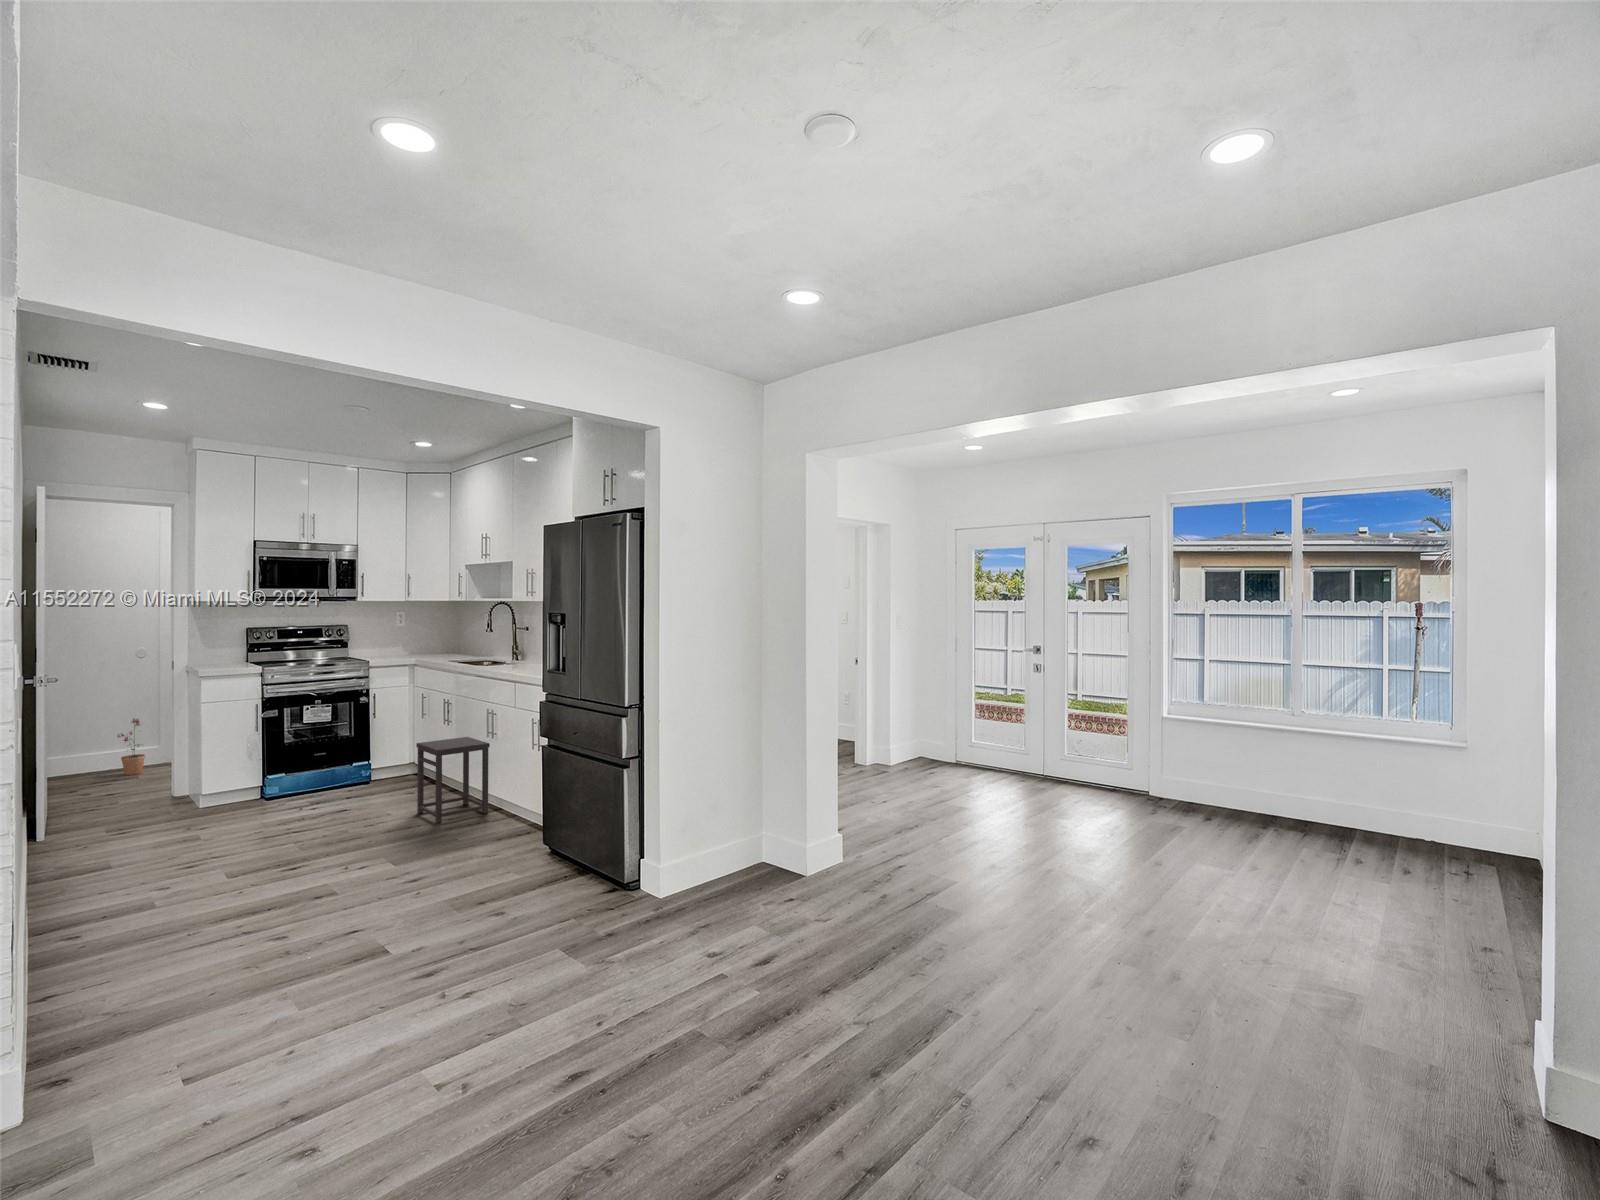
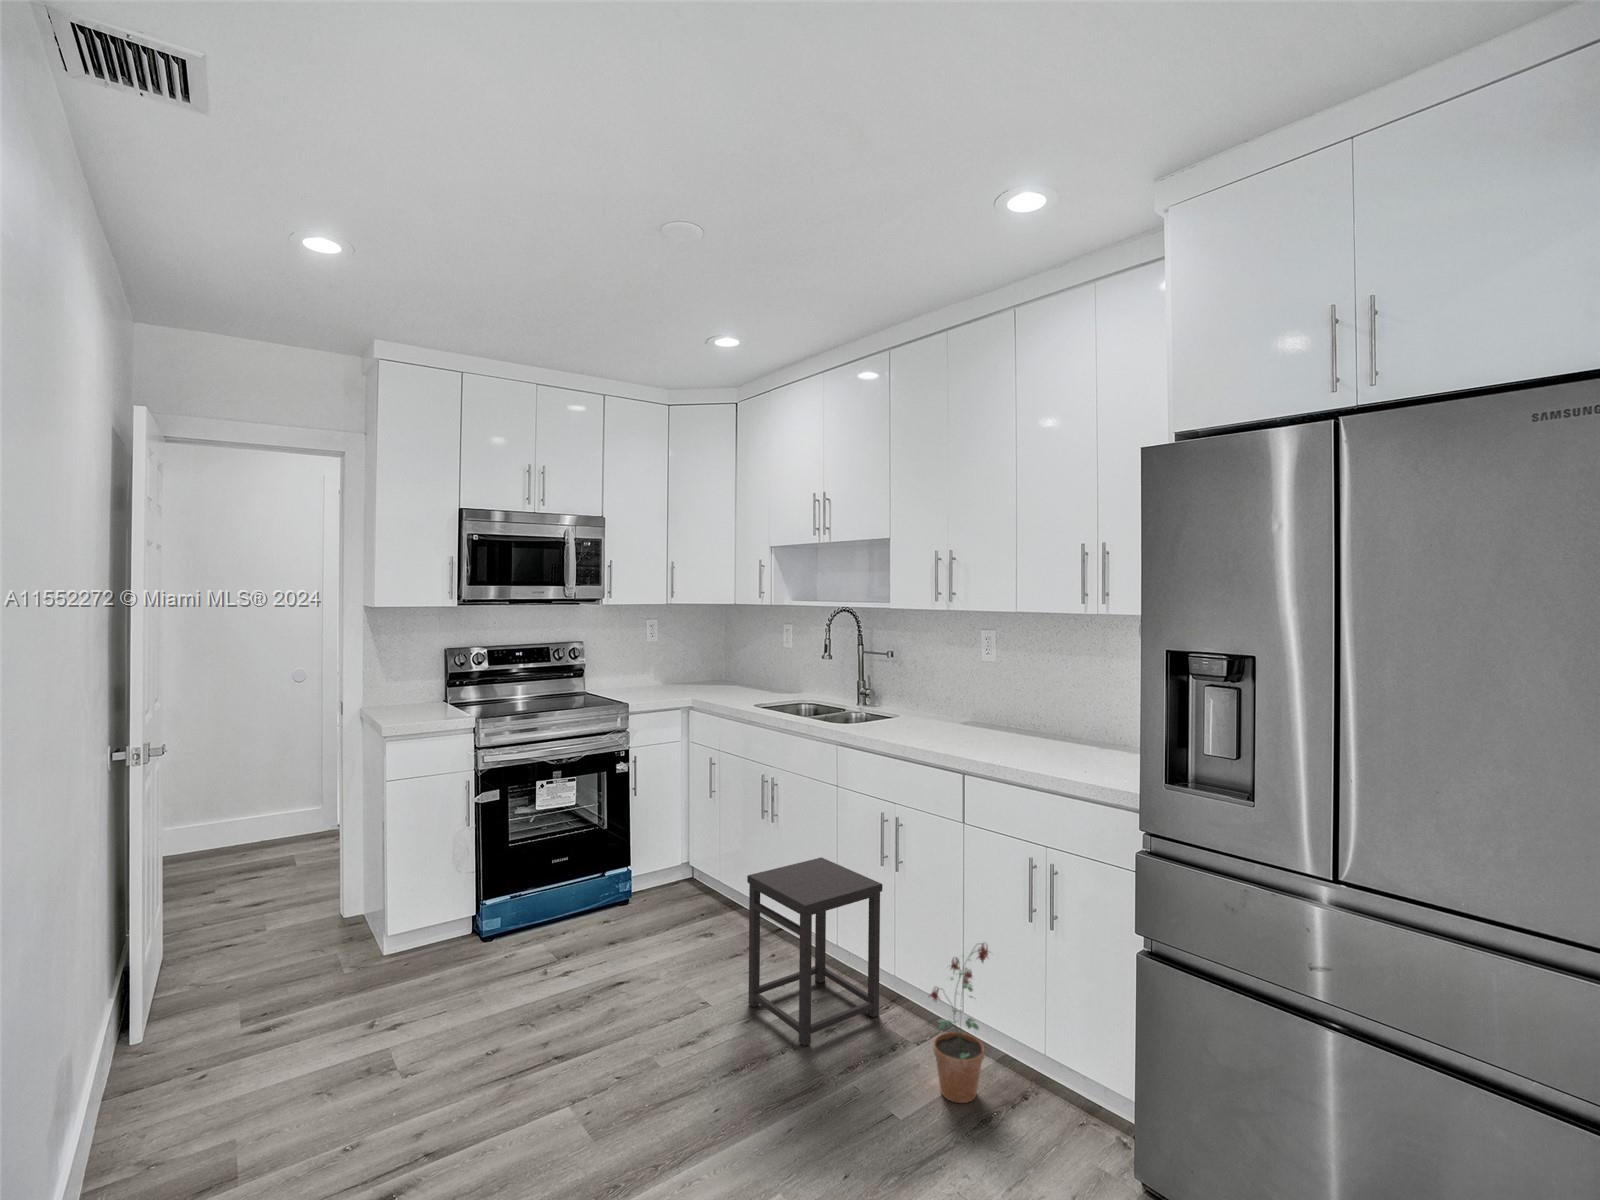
potted plant: present [117,718,145,775] -> present [930,943,988,1103]

